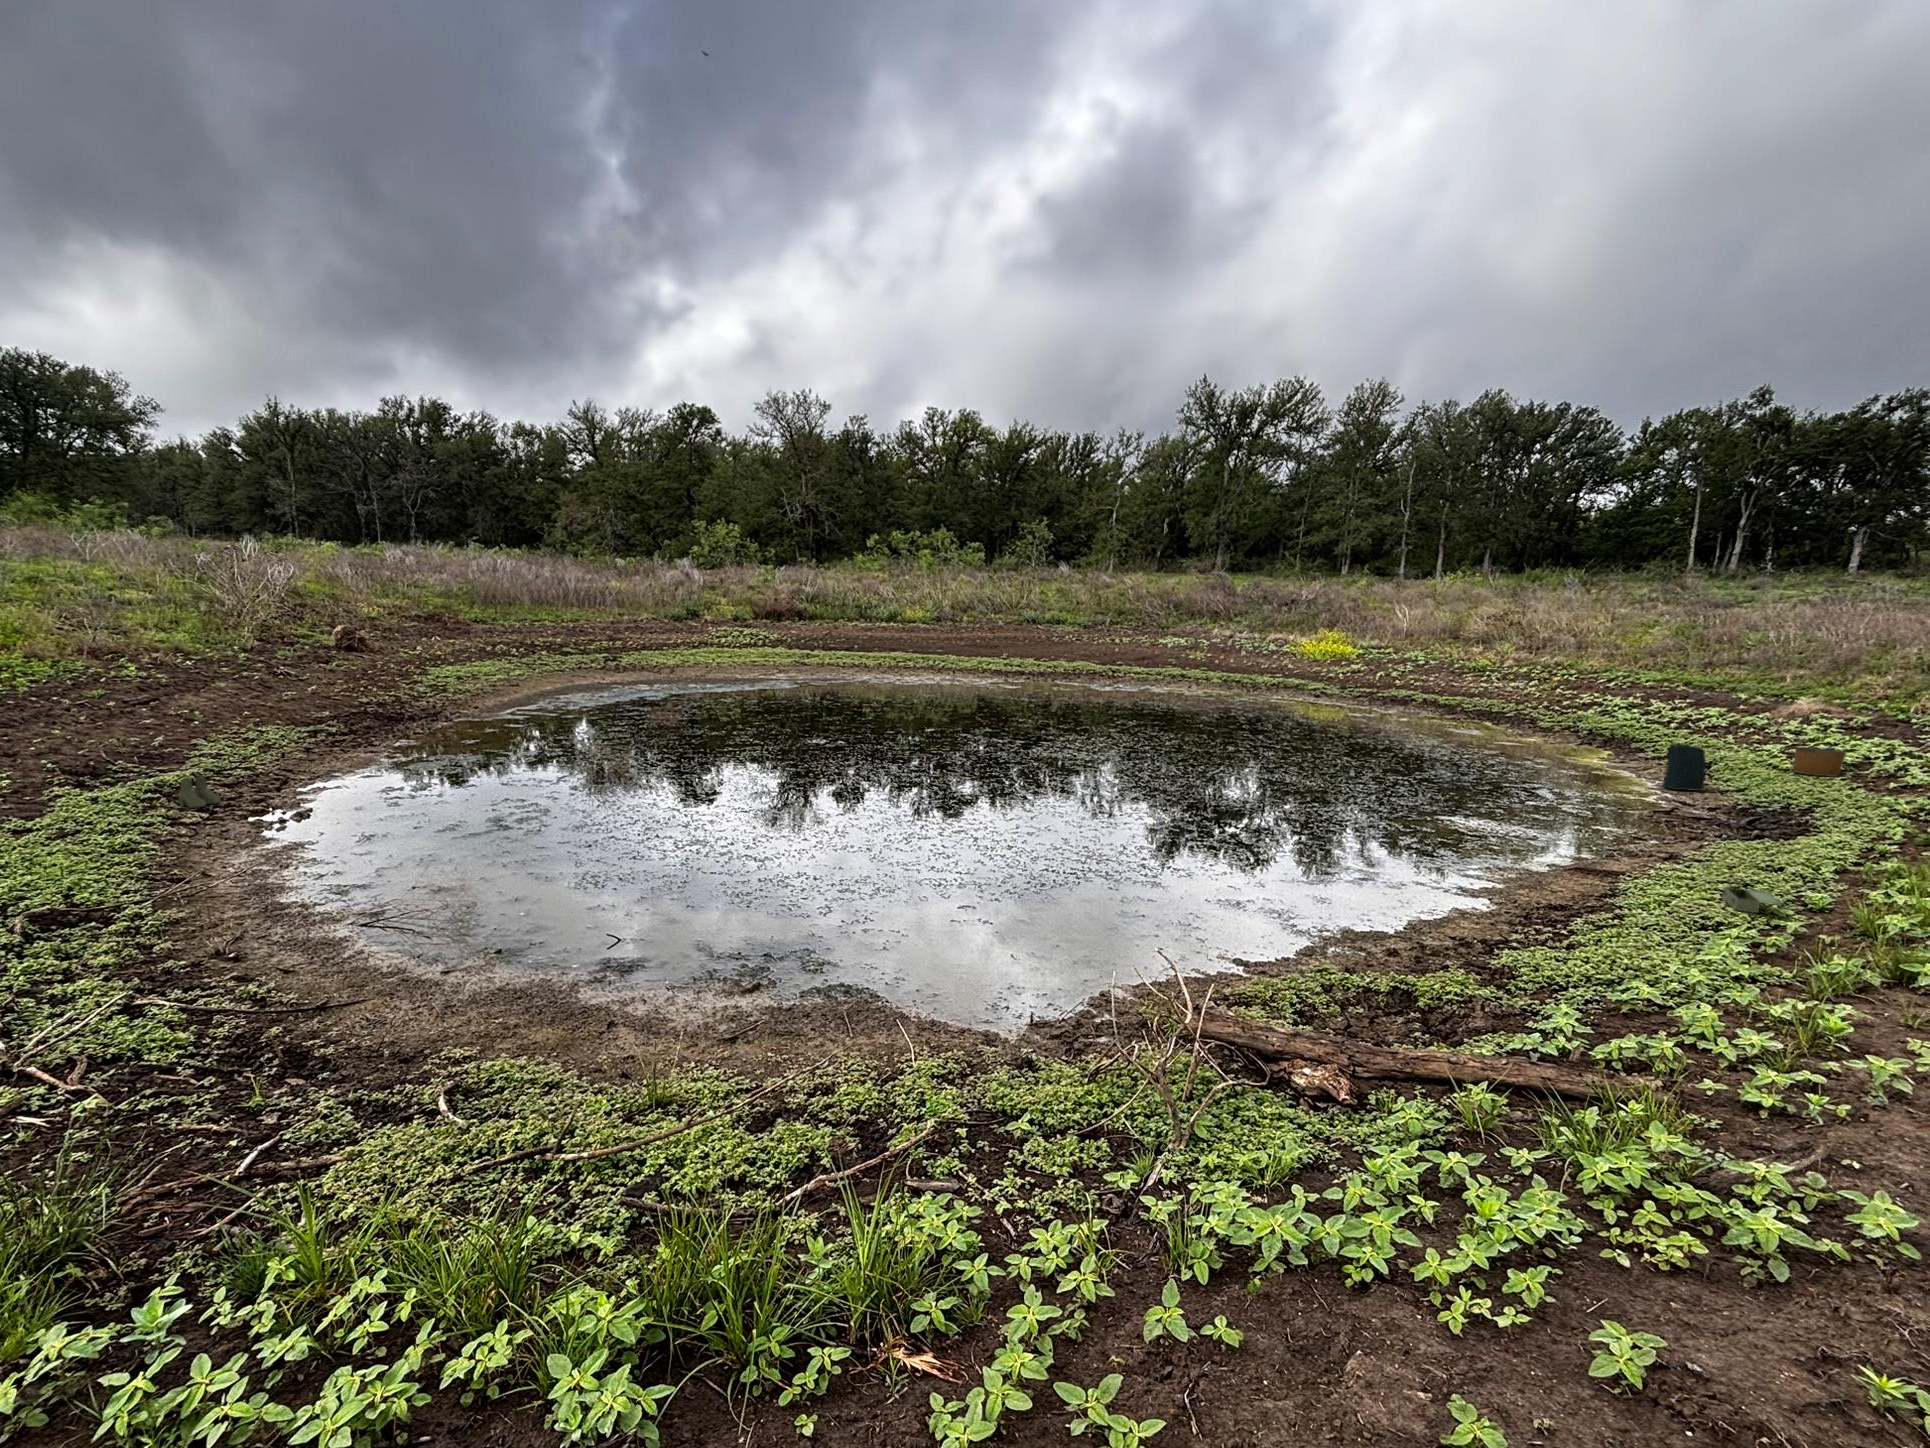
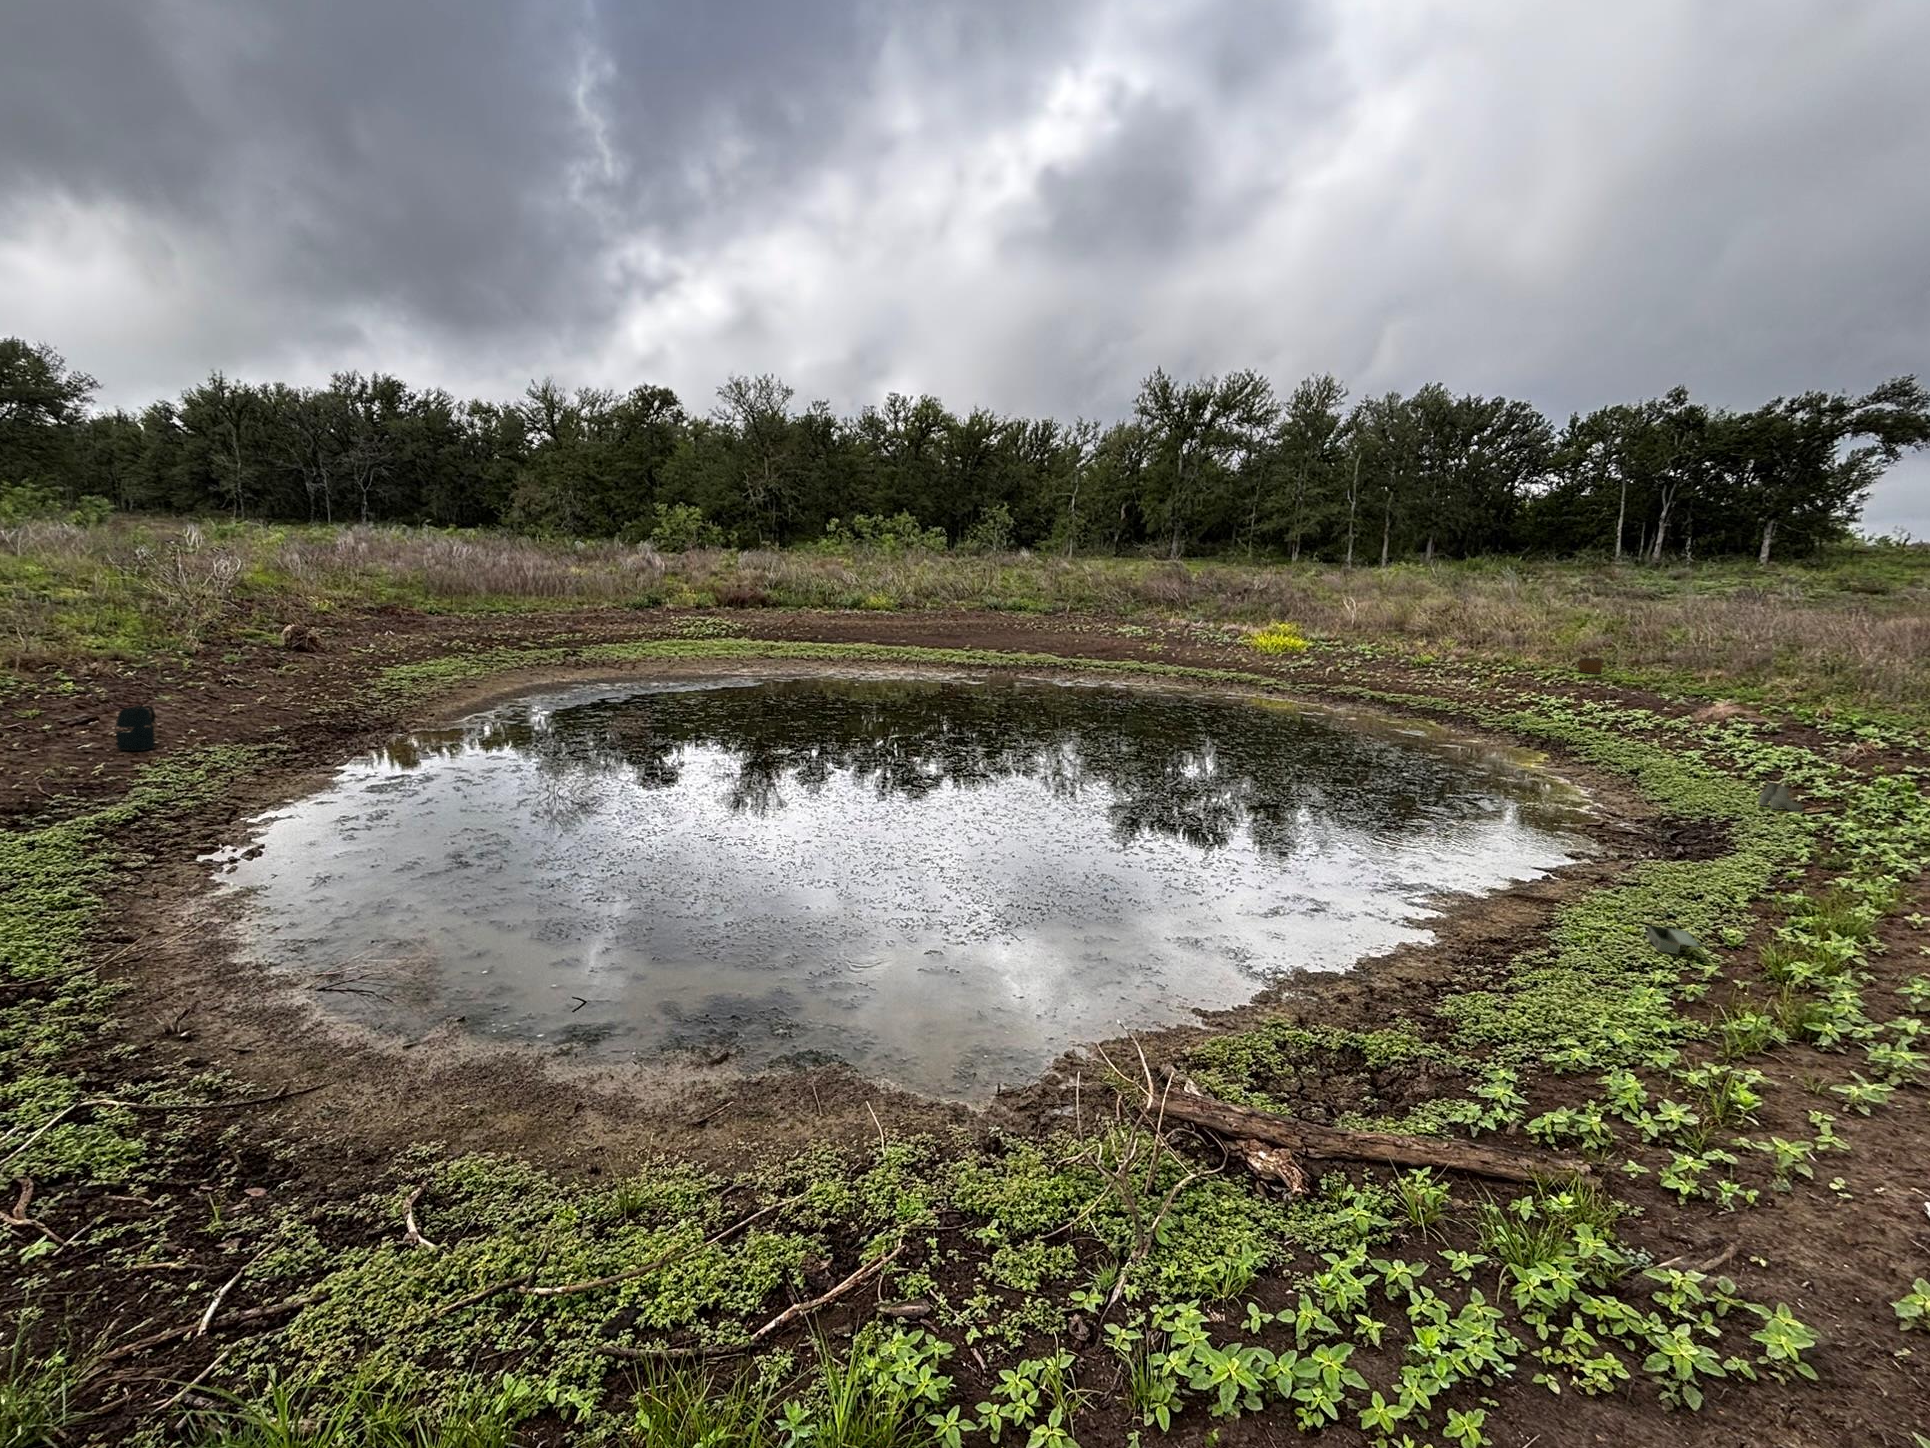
bucket: present [1792,731,1846,777] -> present [1578,658,1604,674]
backpack: present [1663,743,1706,791] -> present [116,704,156,751]
boots: present [178,776,221,808] -> present [1758,783,1802,811]

